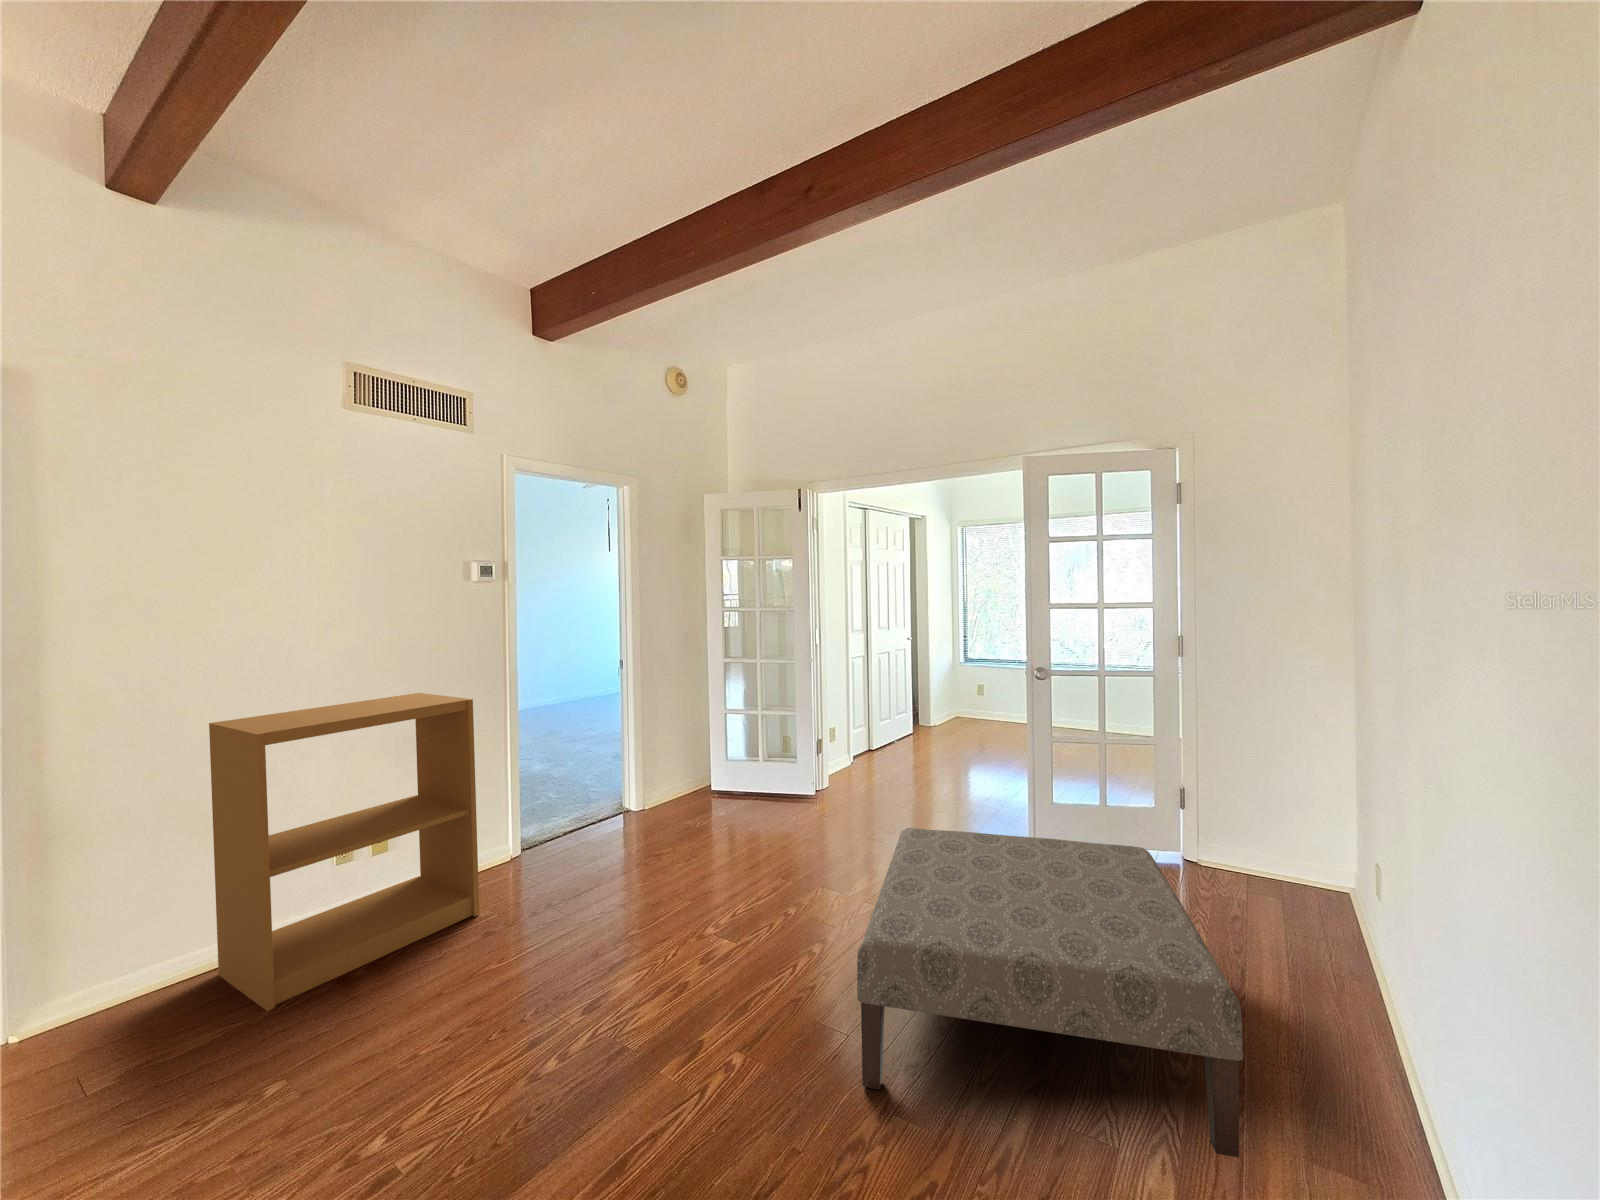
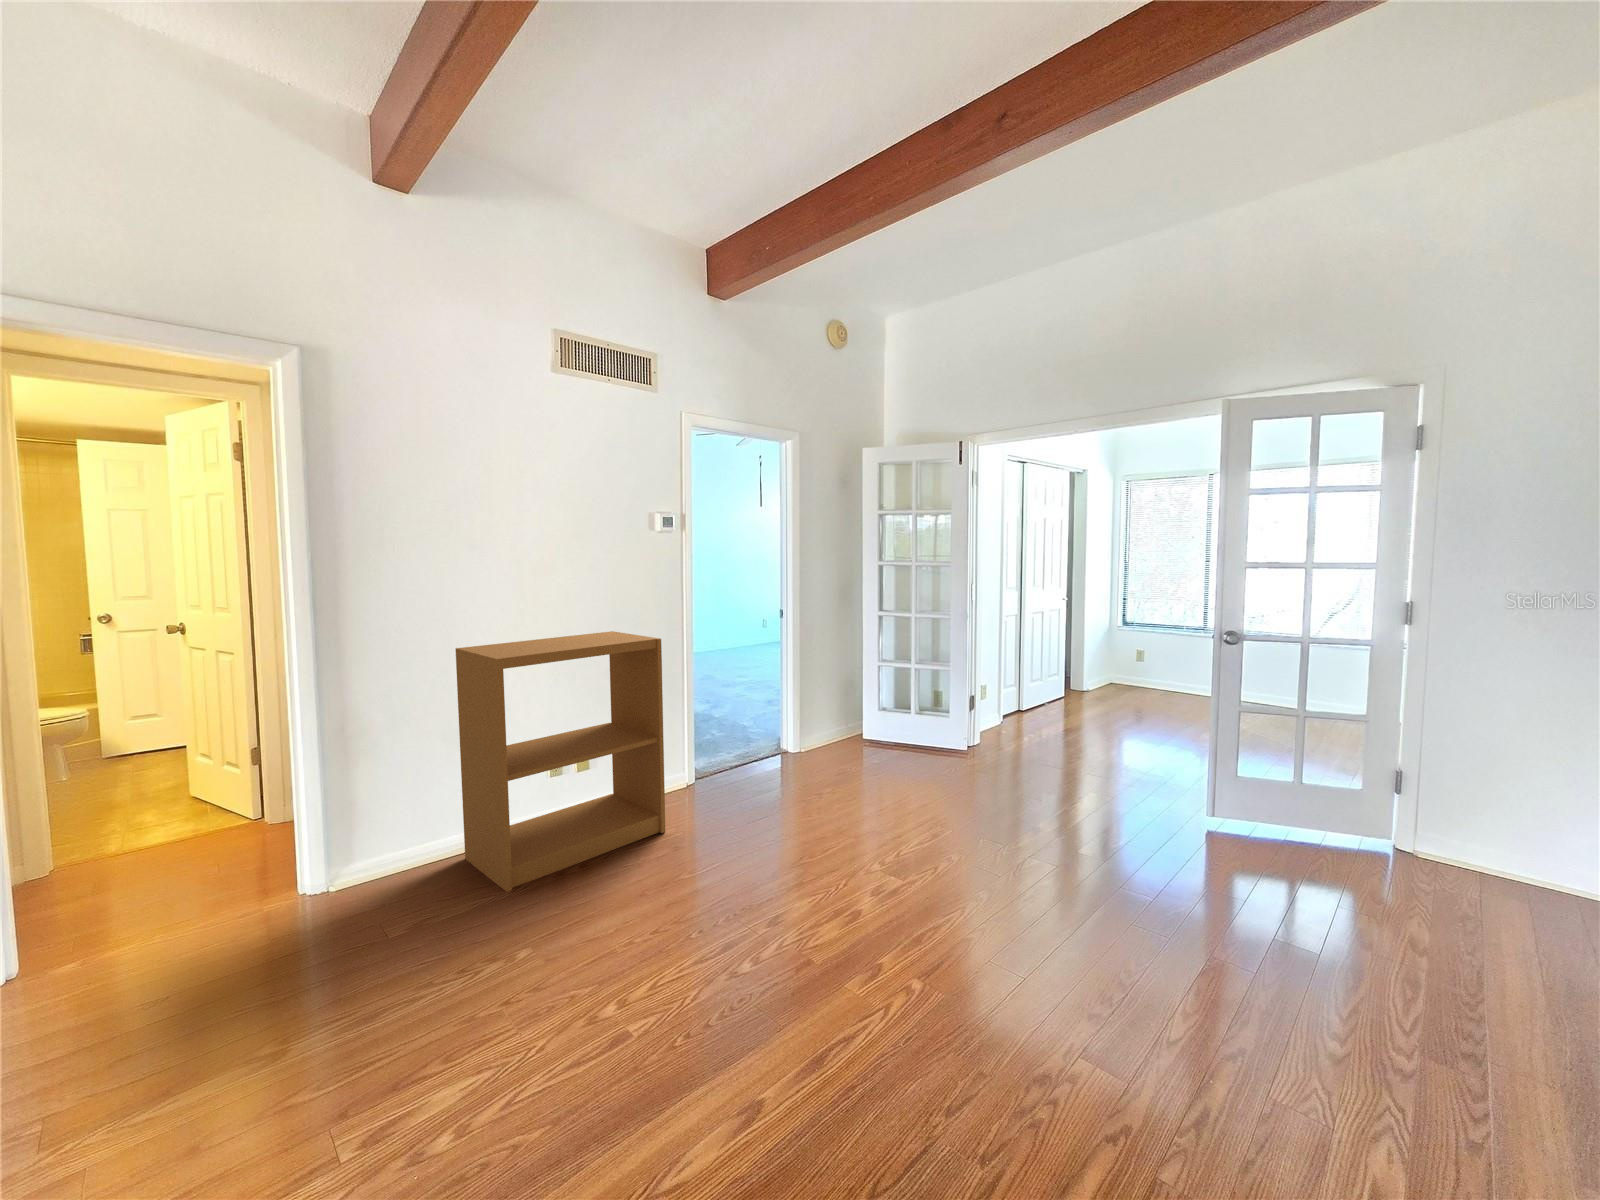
ottoman: present [857,828,1243,1157] -> none [1045,787,1498,1160]

